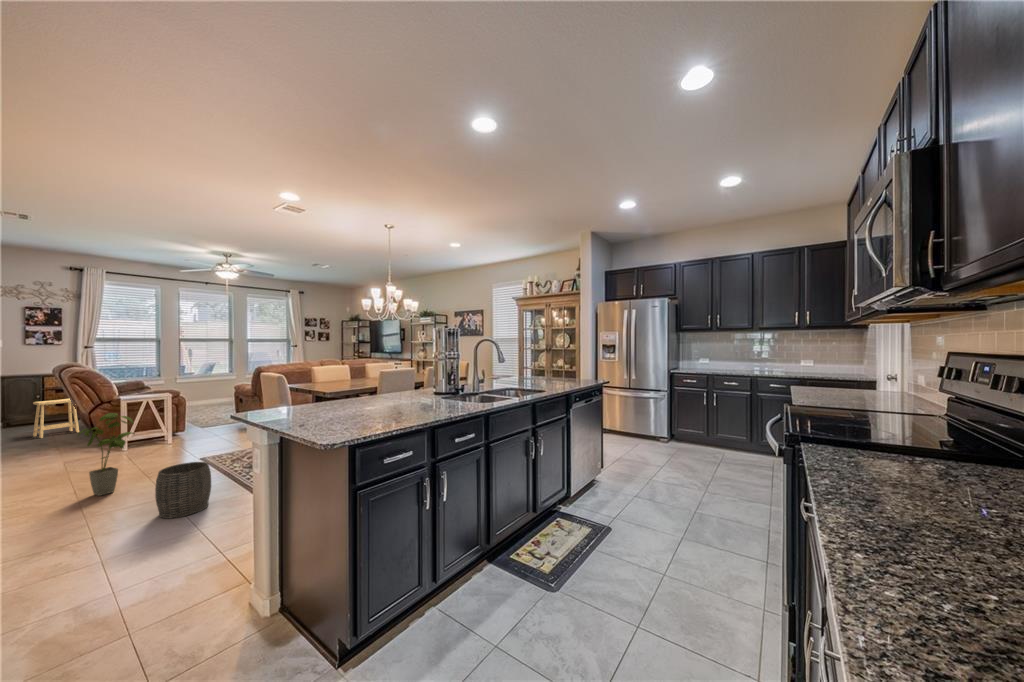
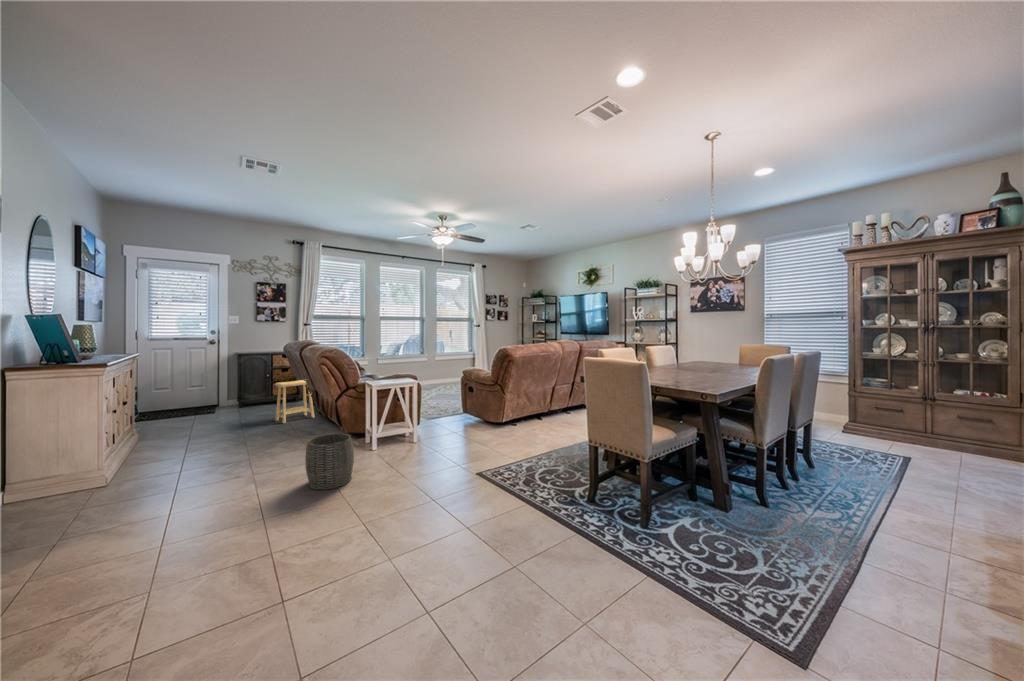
house plant: present [78,413,134,496] -> none [399,417,467,546]
woven basket: present [155,462,211,518] -> present [305,434,354,490]

